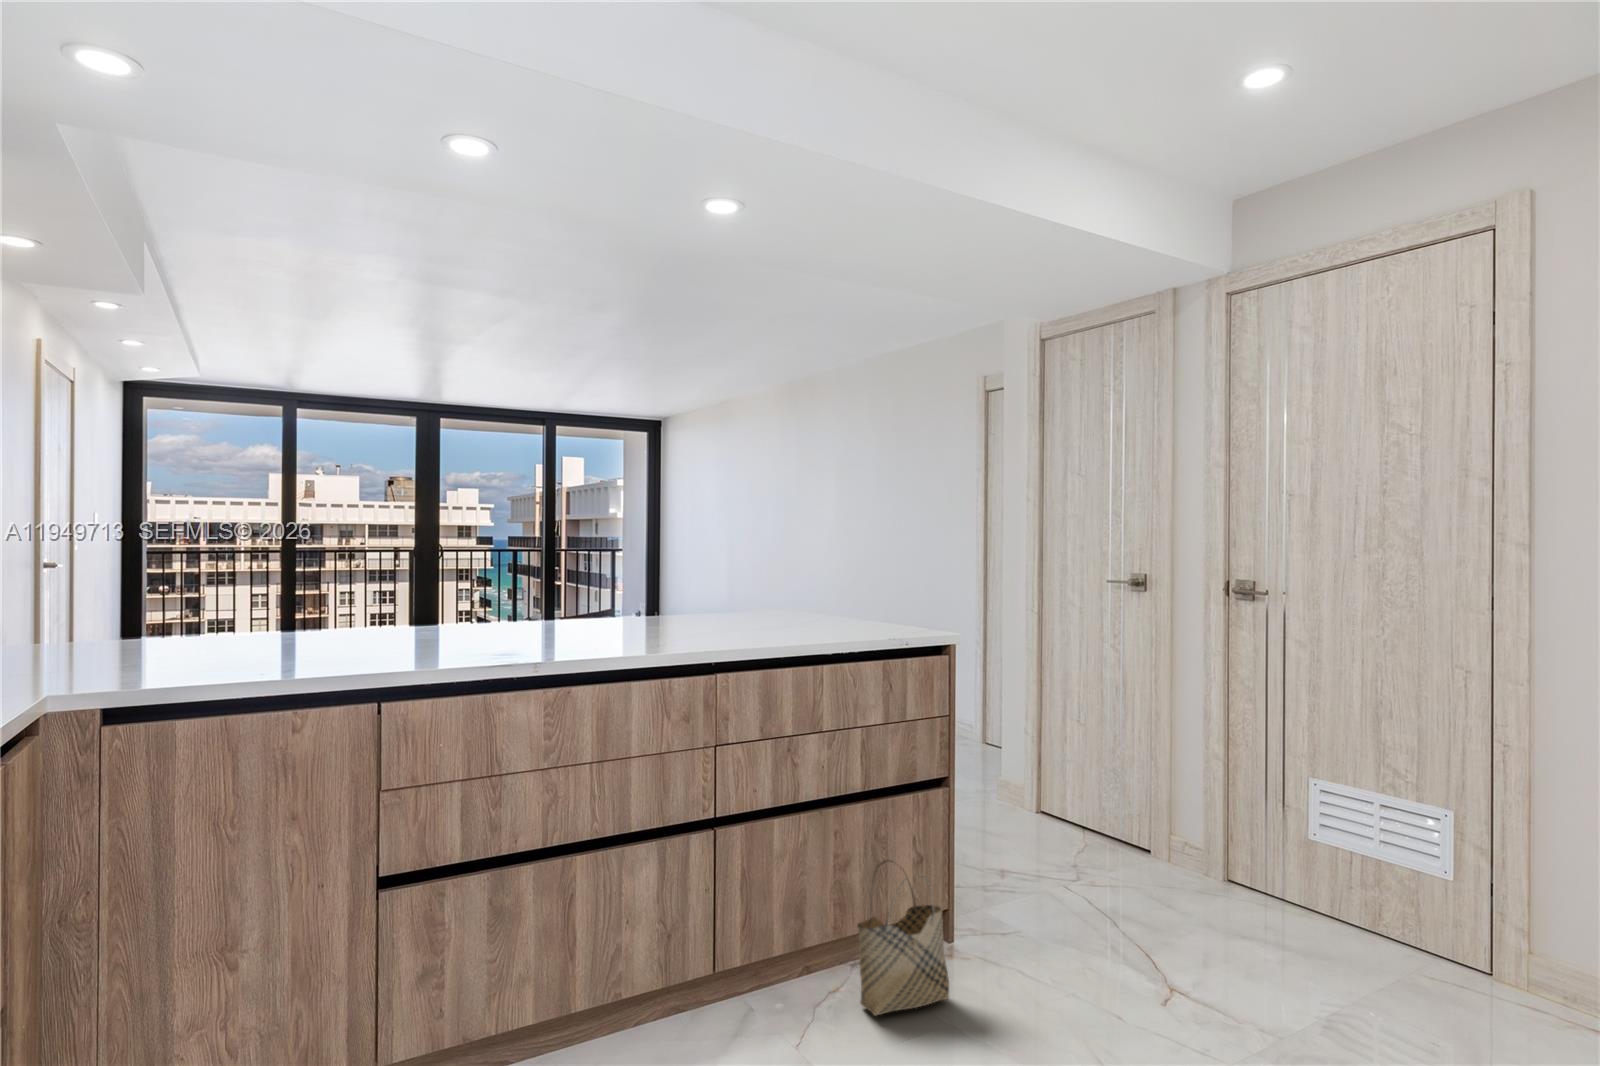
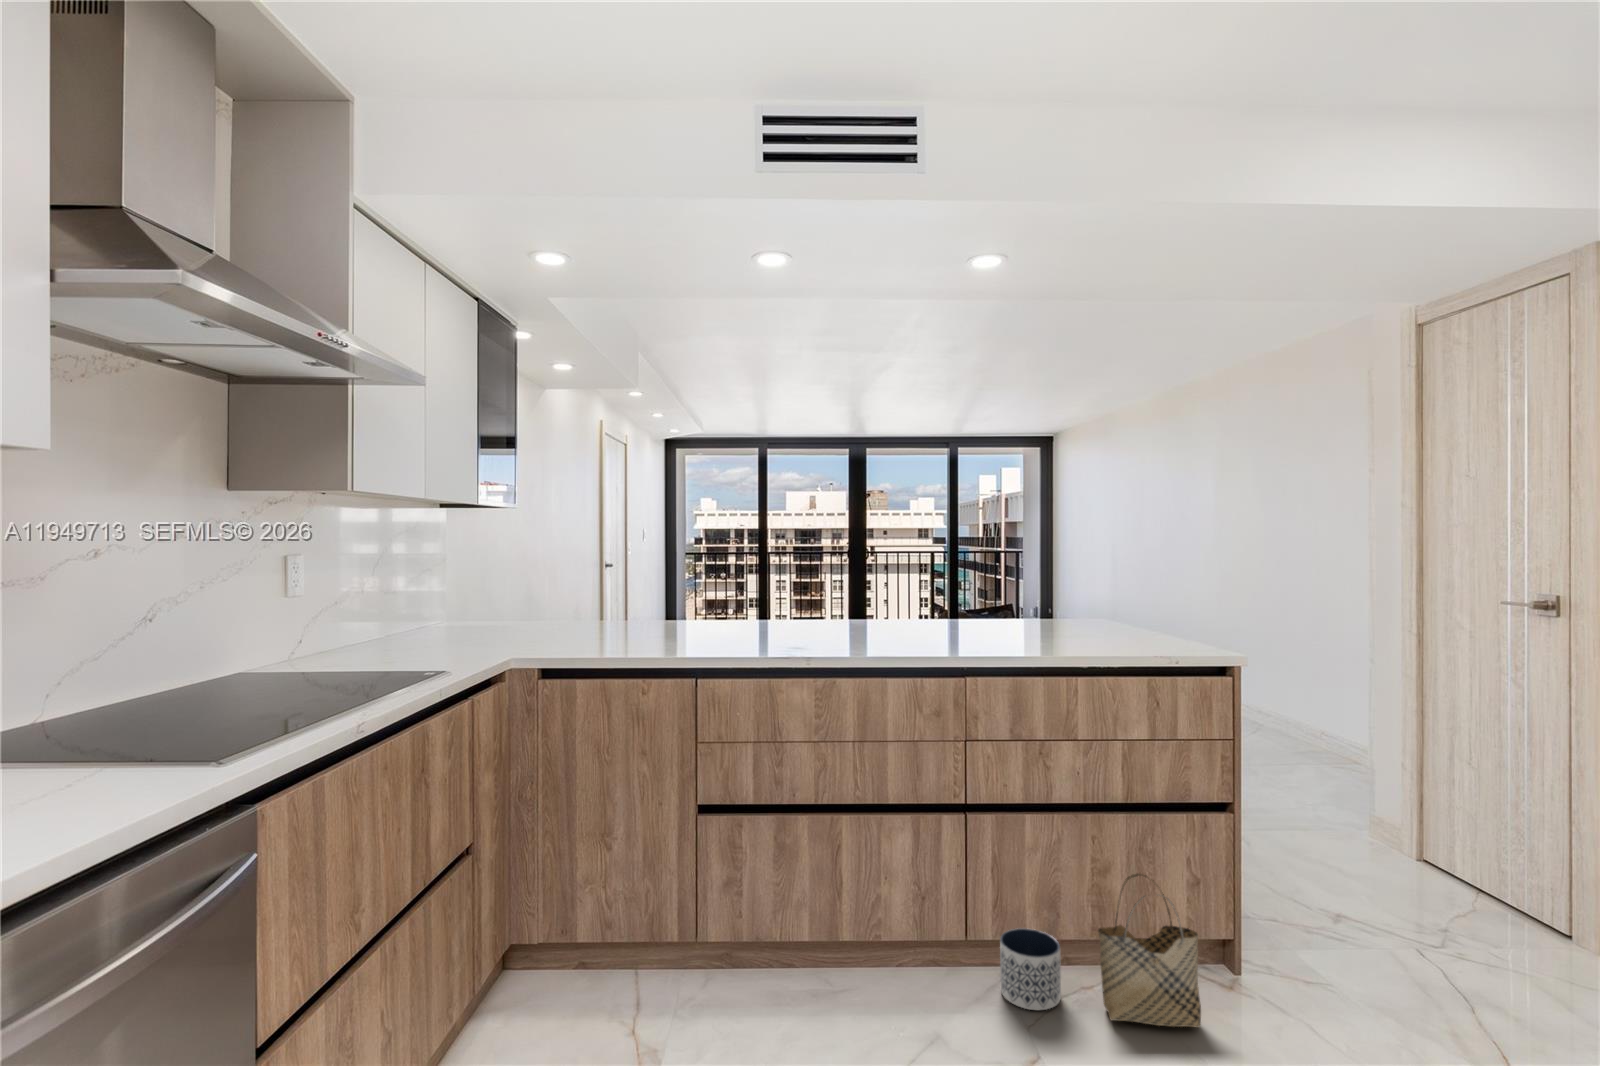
planter: none [755,945,819,1031] -> present [1000,928,1061,1010]

